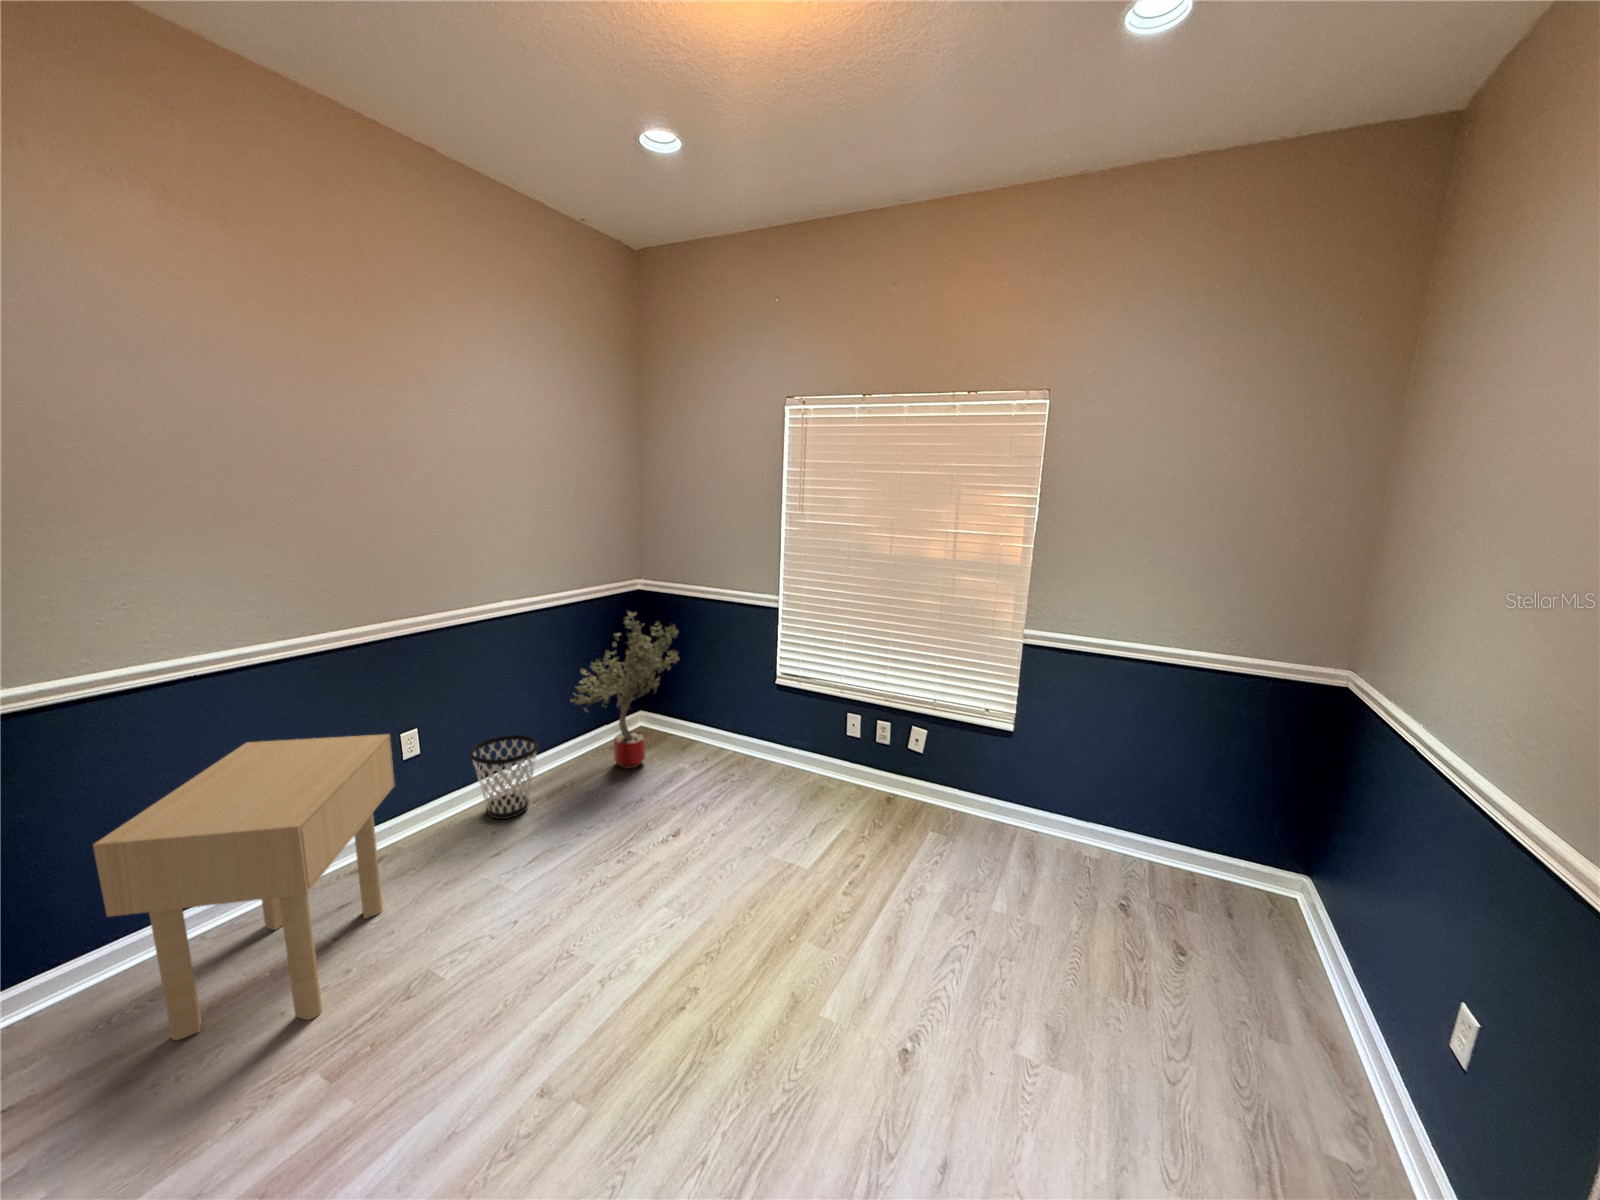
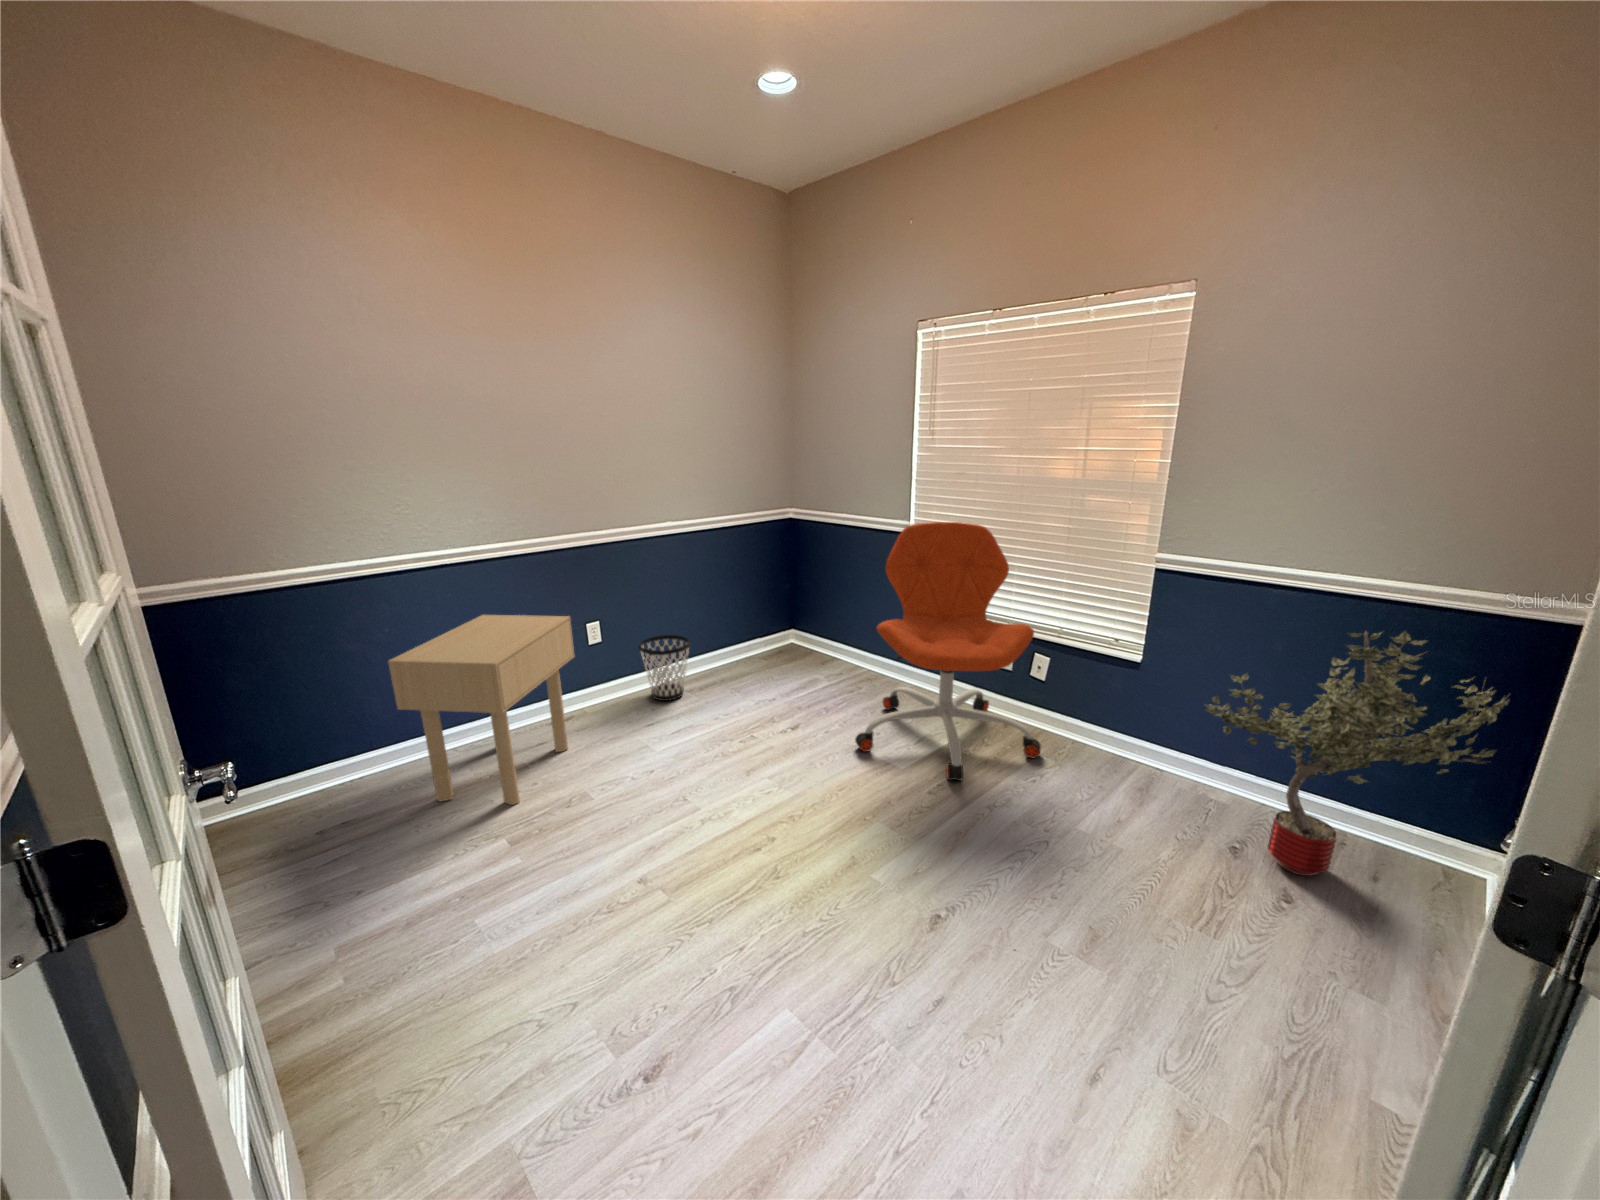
office chair: none [751,600,932,874] -> present [855,522,1041,781]
potted tree: present [571,612,679,769] -> present [1206,631,1509,876]

